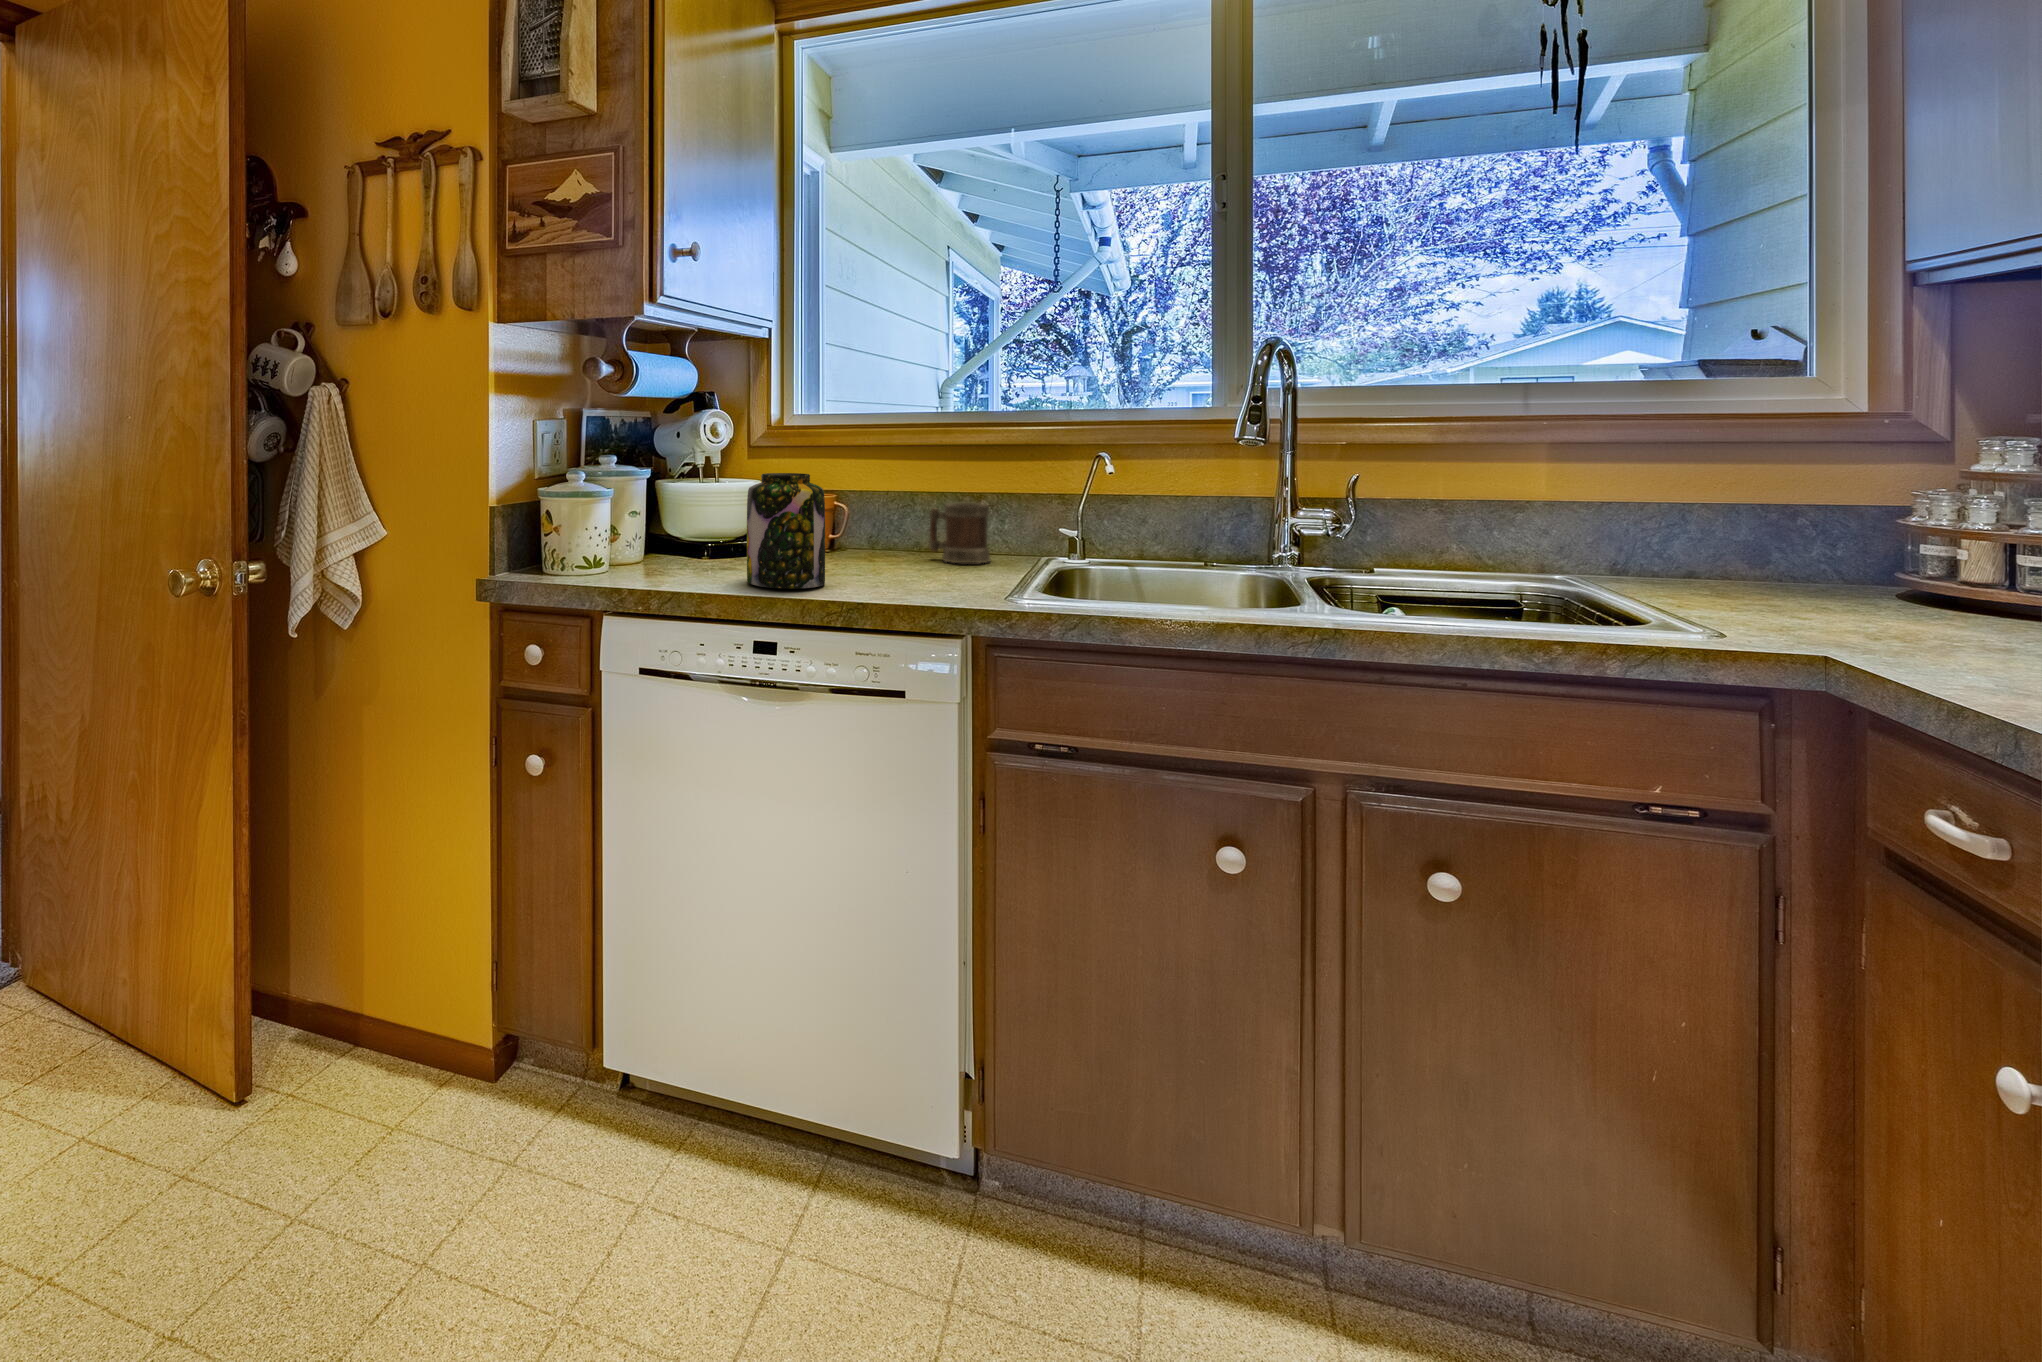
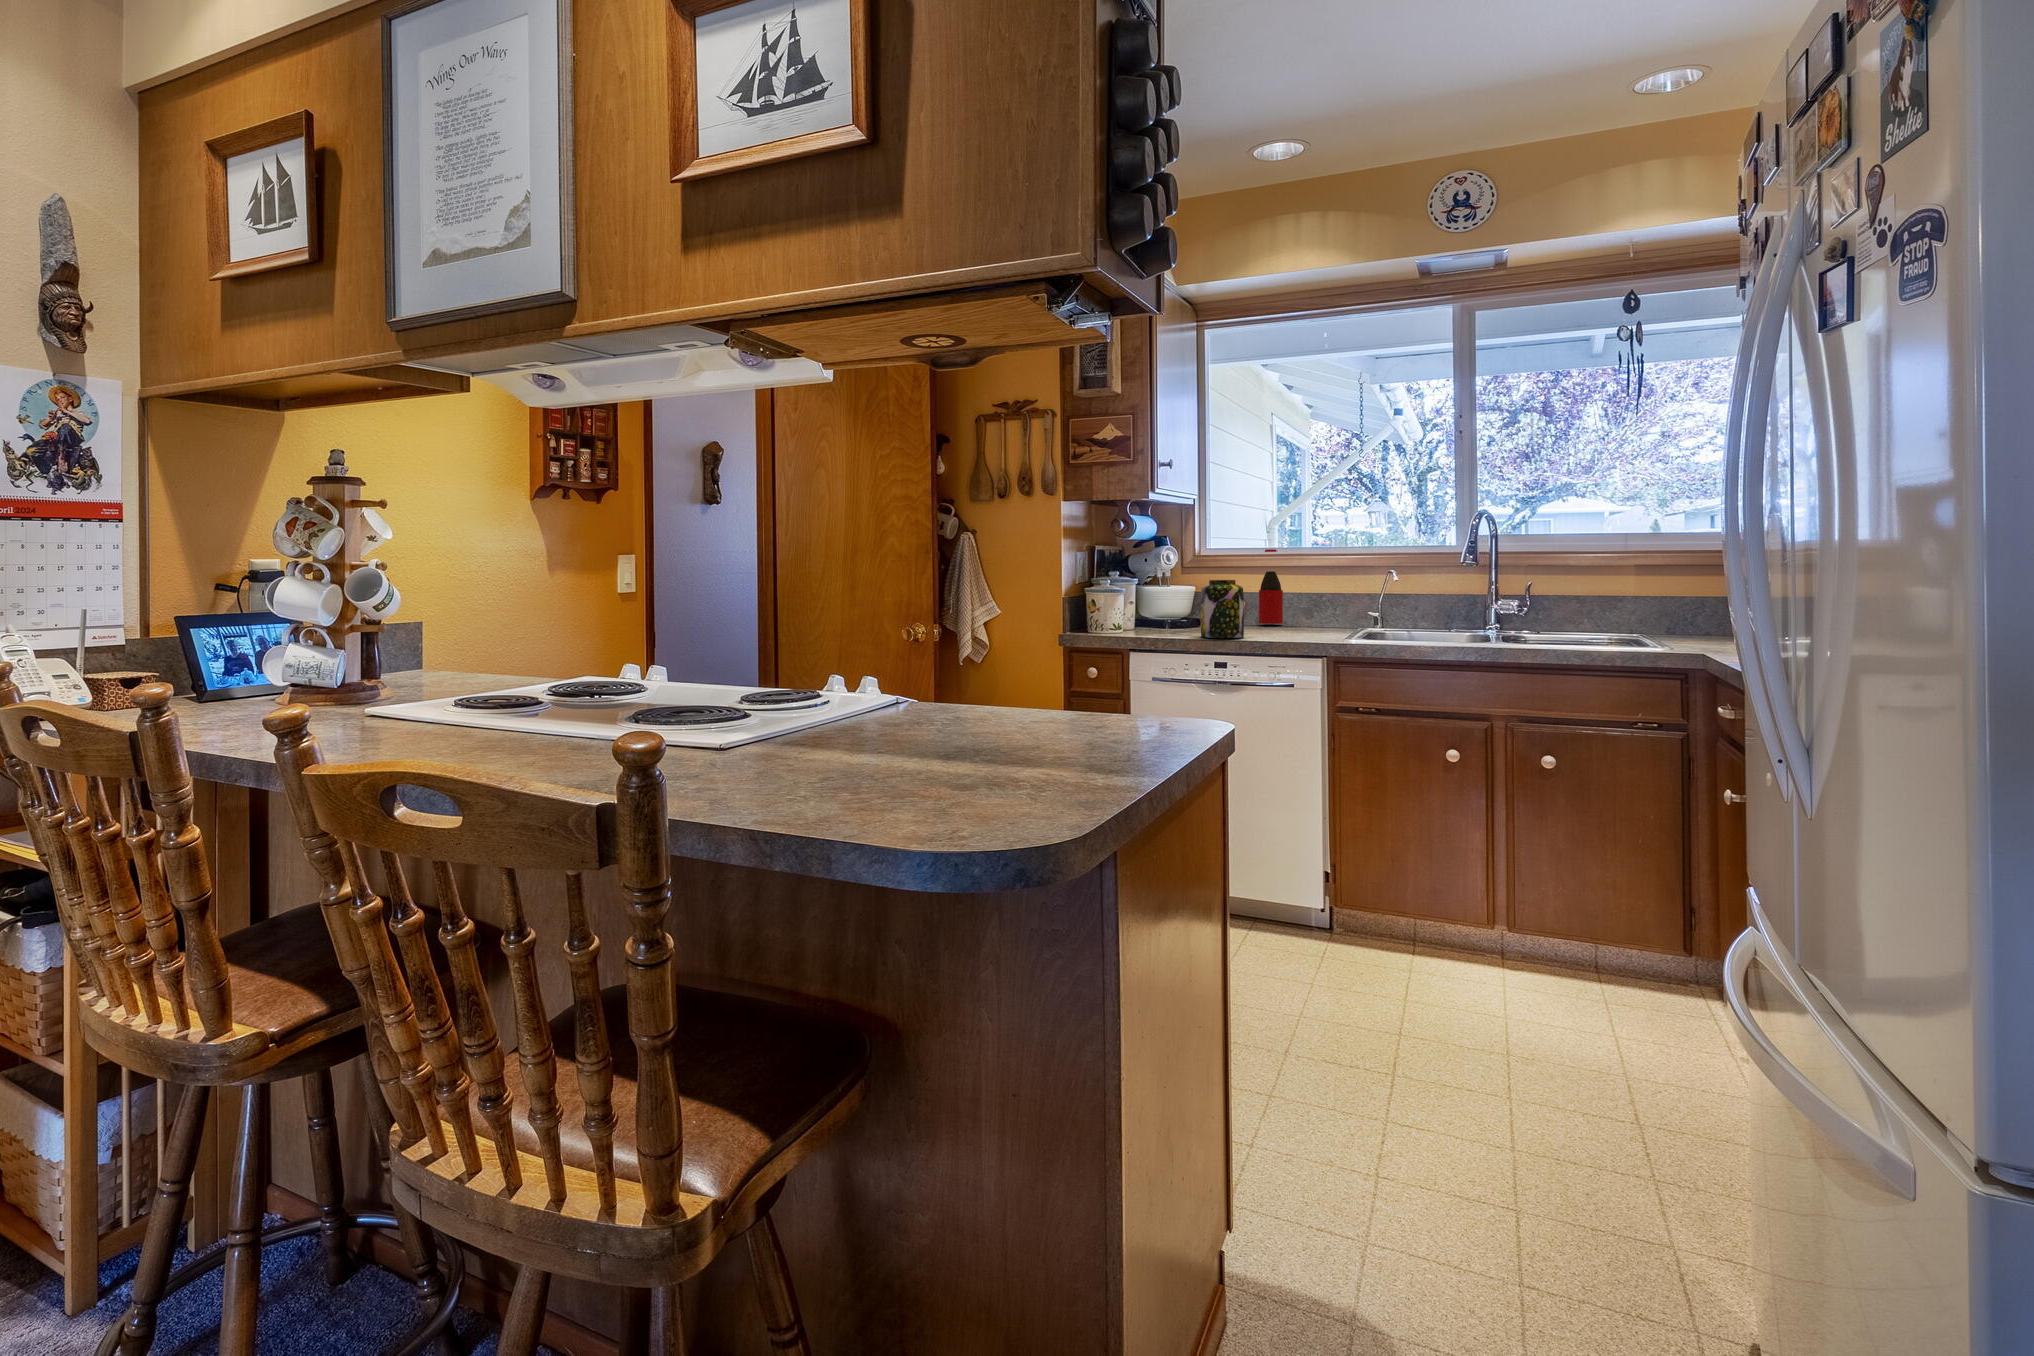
bottle: none [876,413,917,549] -> present [1259,549,1283,624]
mug: present [929,503,991,563] -> none [1293,598,1328,630]

